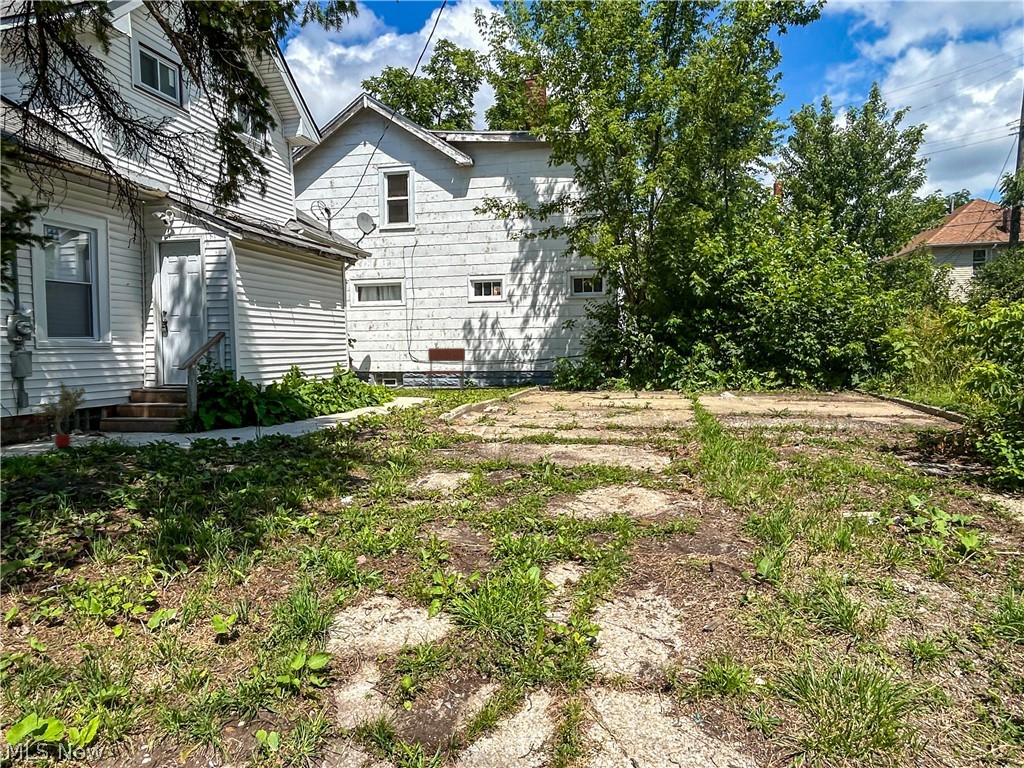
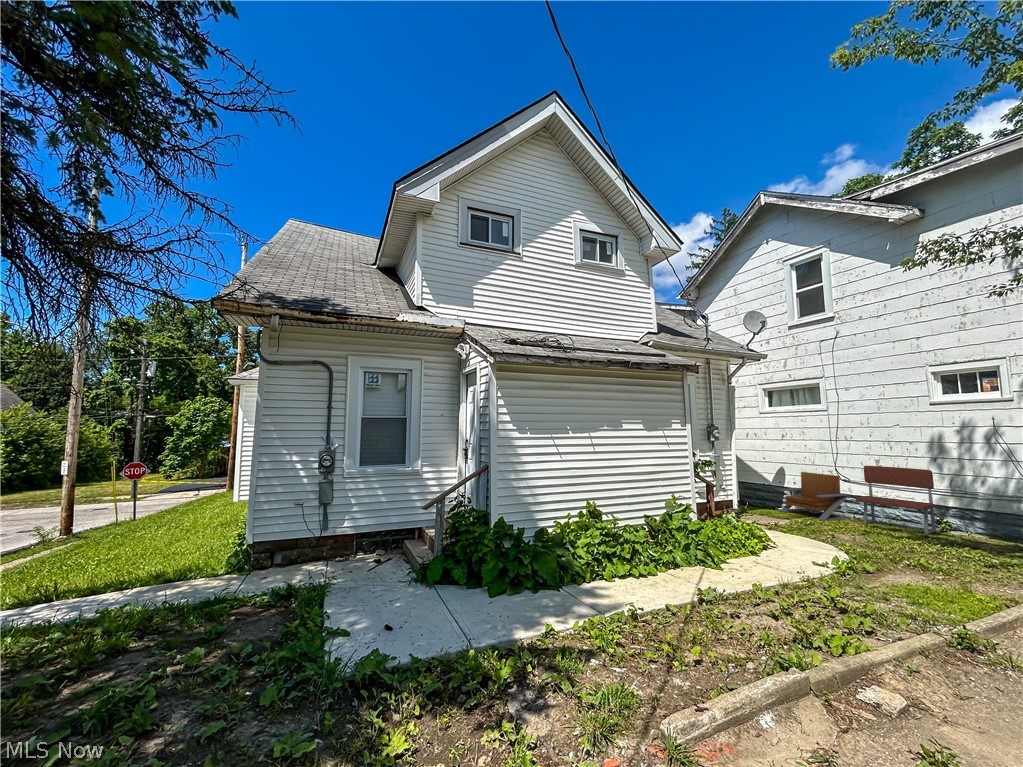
lounge chair: none [372,358,419,392] -> present [779,472,851,521]
potted tree: present [35,381,86,447] -> none [324,505,374,566]

